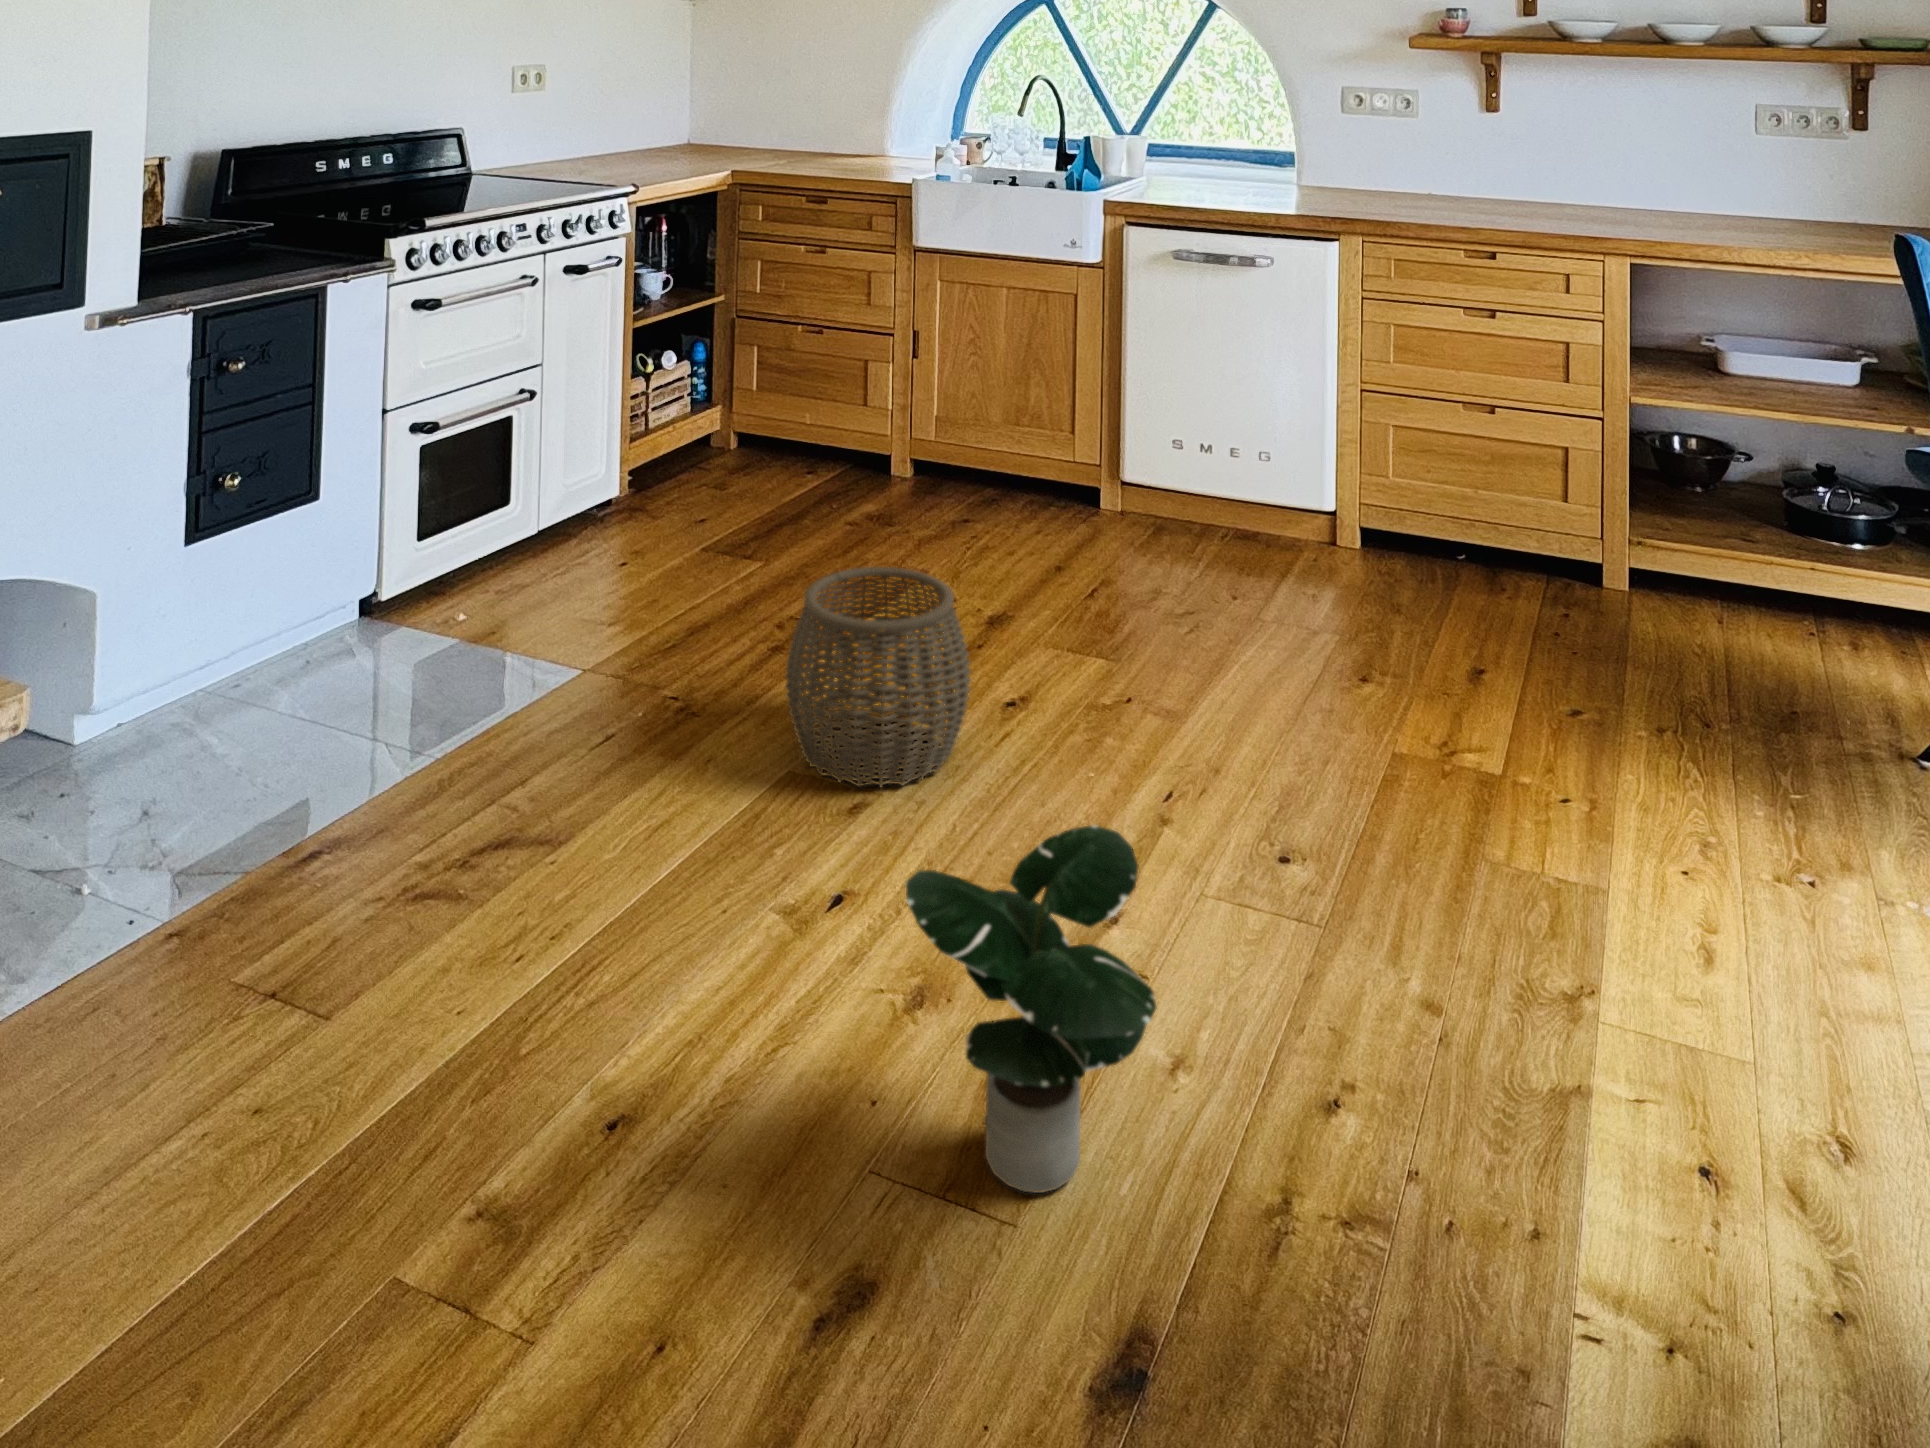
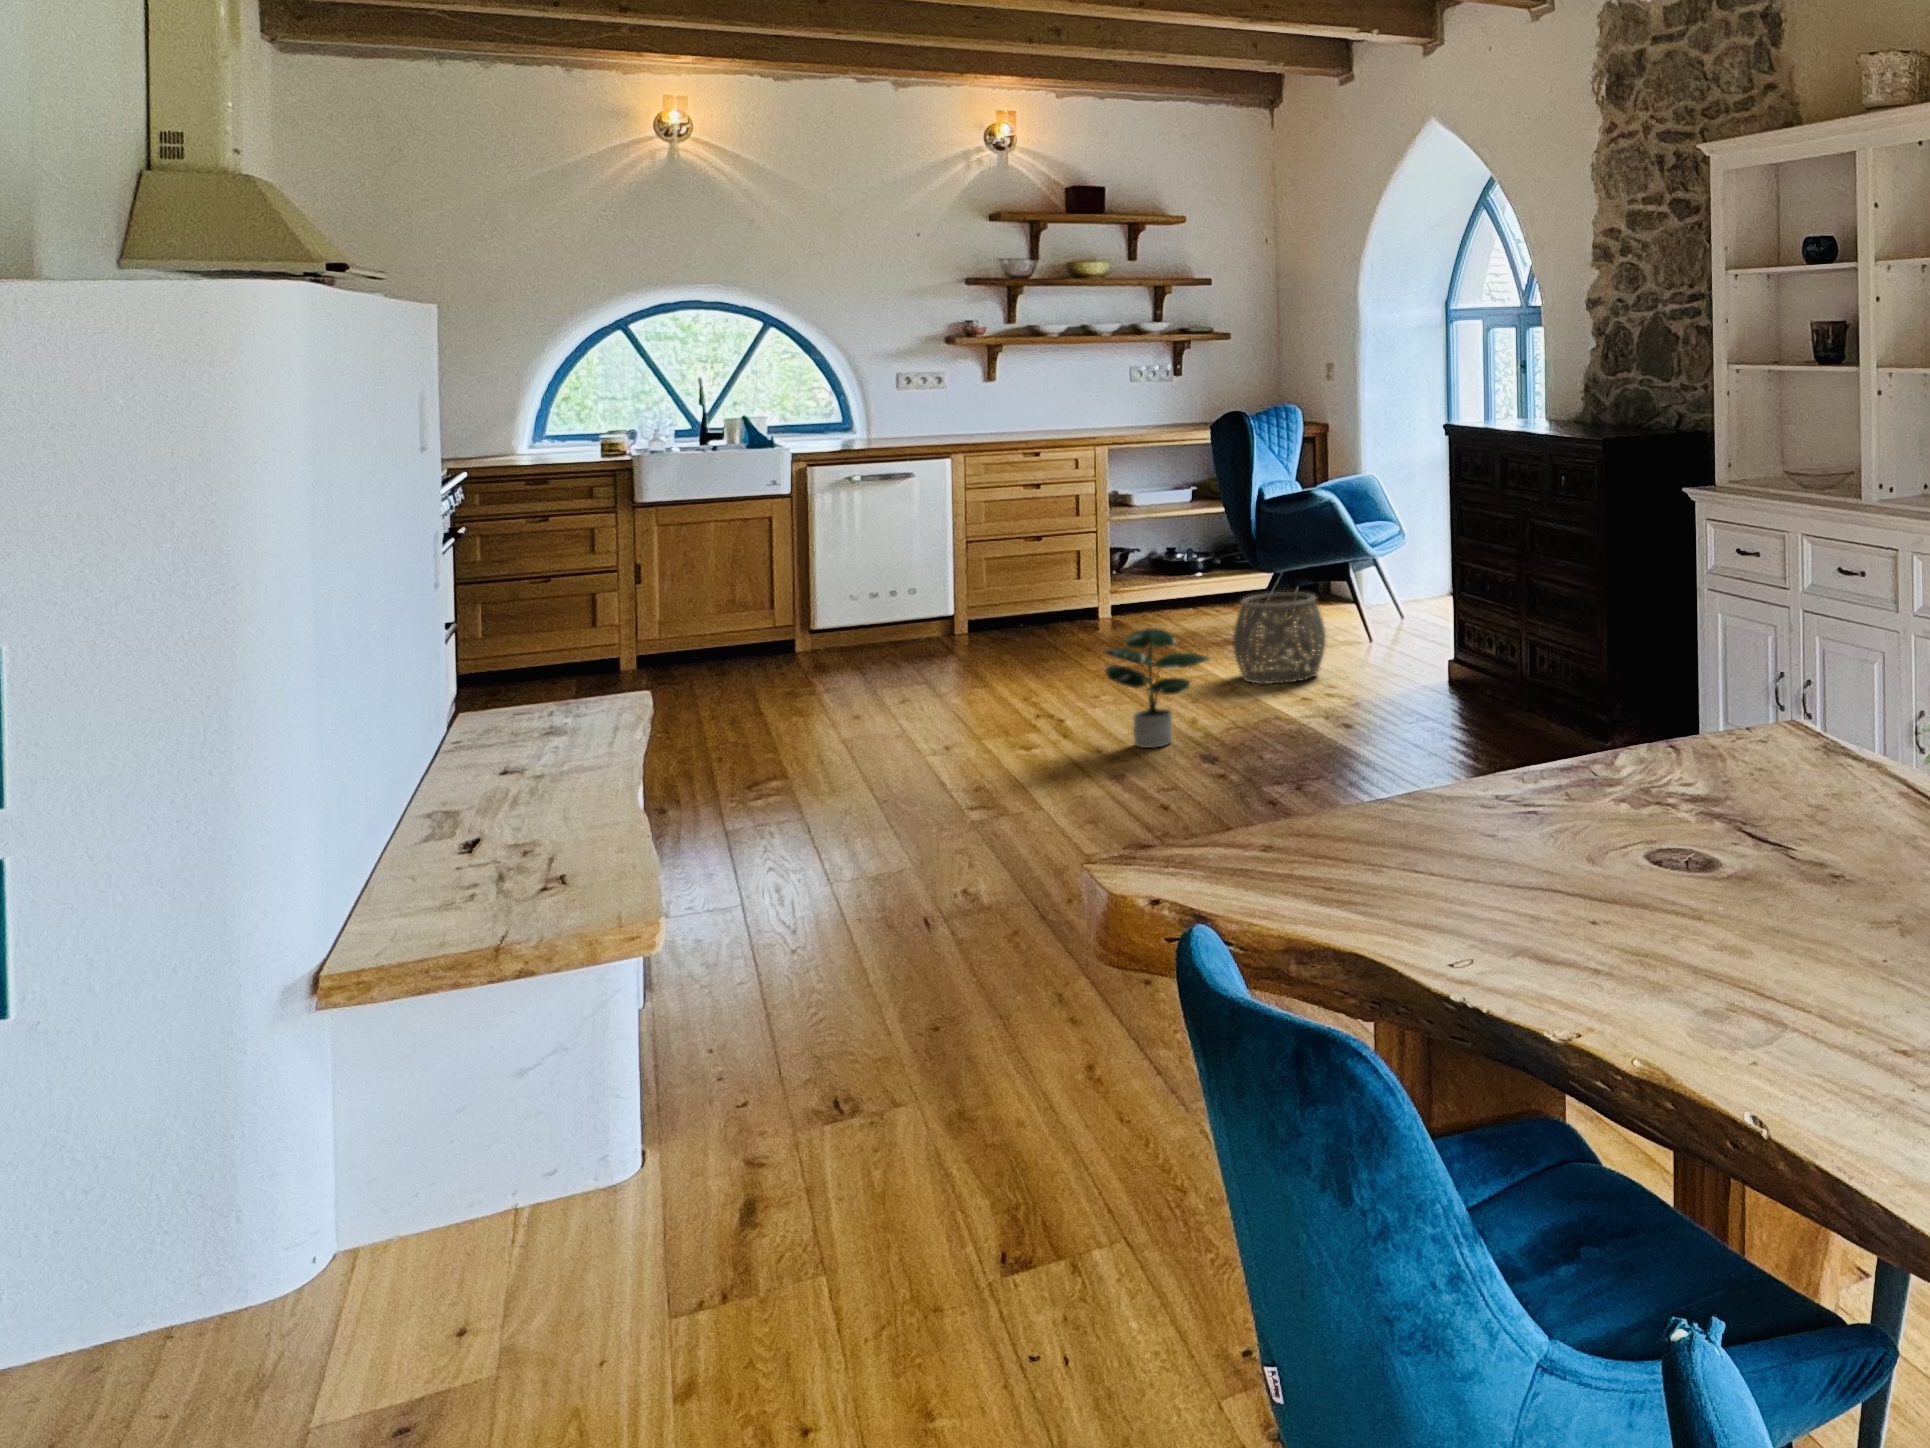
woven basket: present [785,567,971,787] -> present [1233,592,1326,684]

